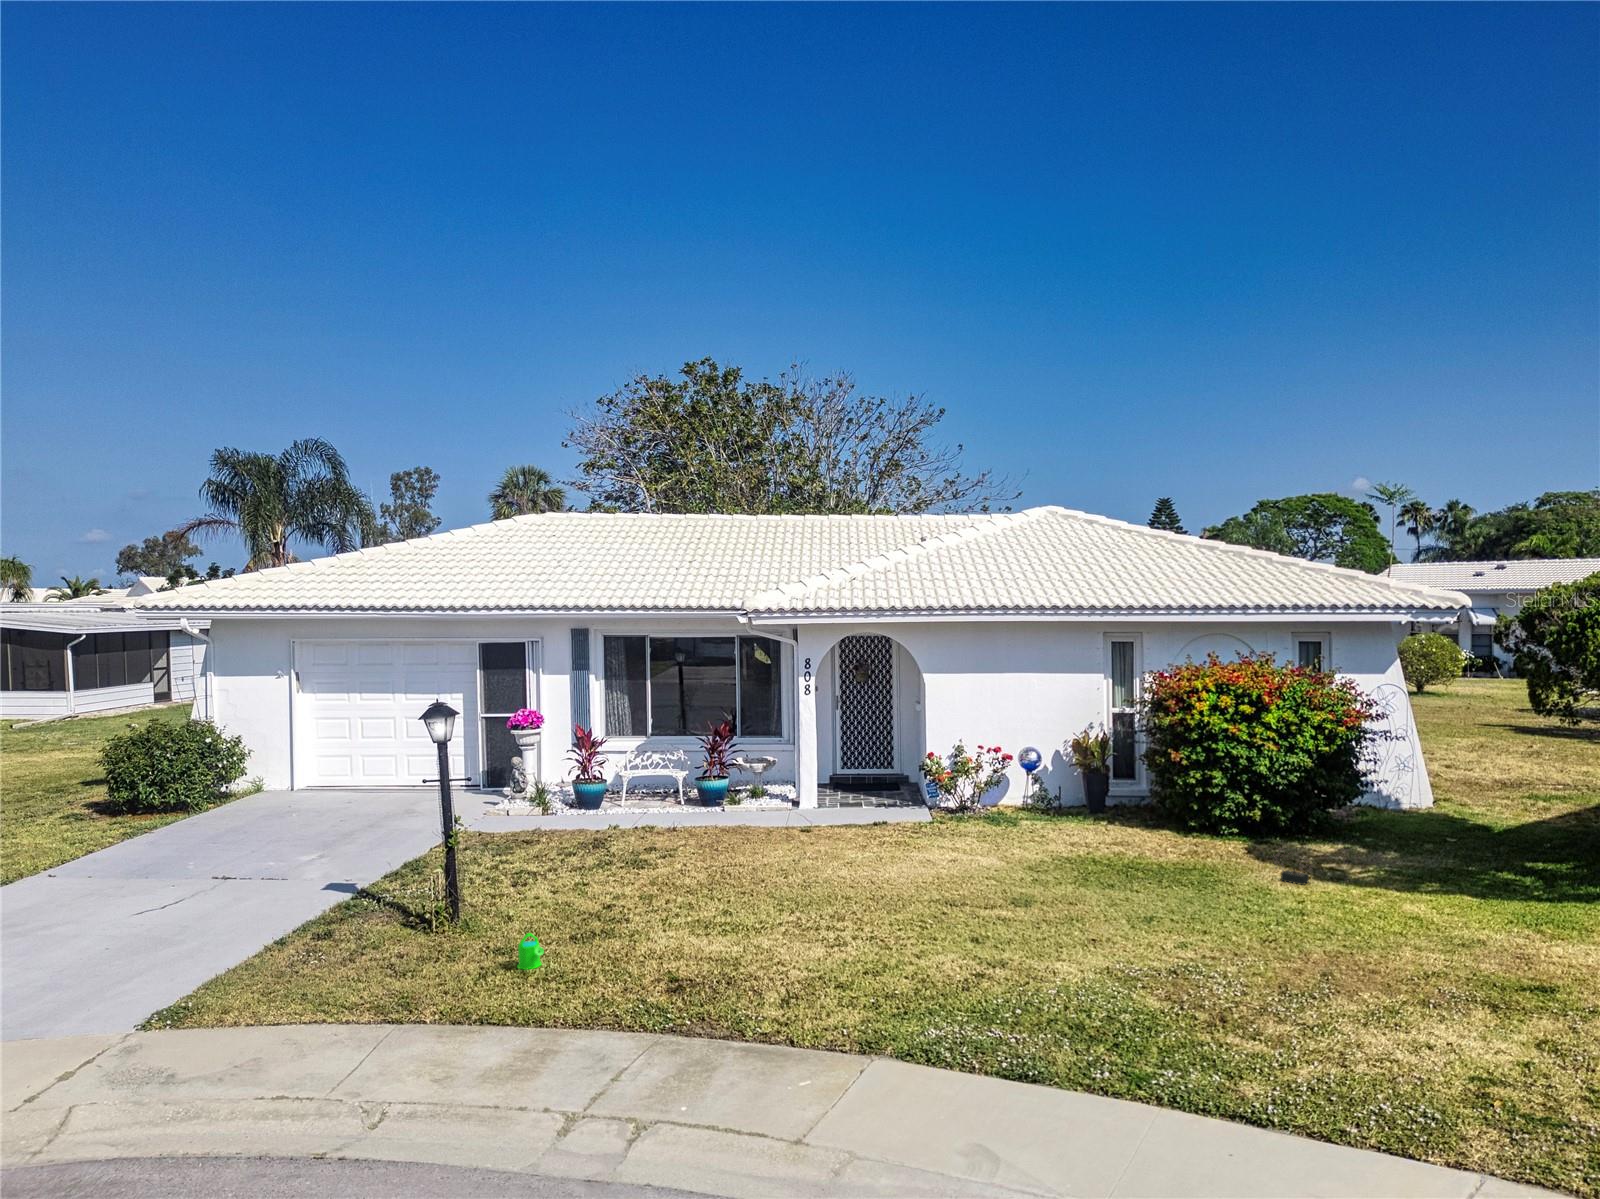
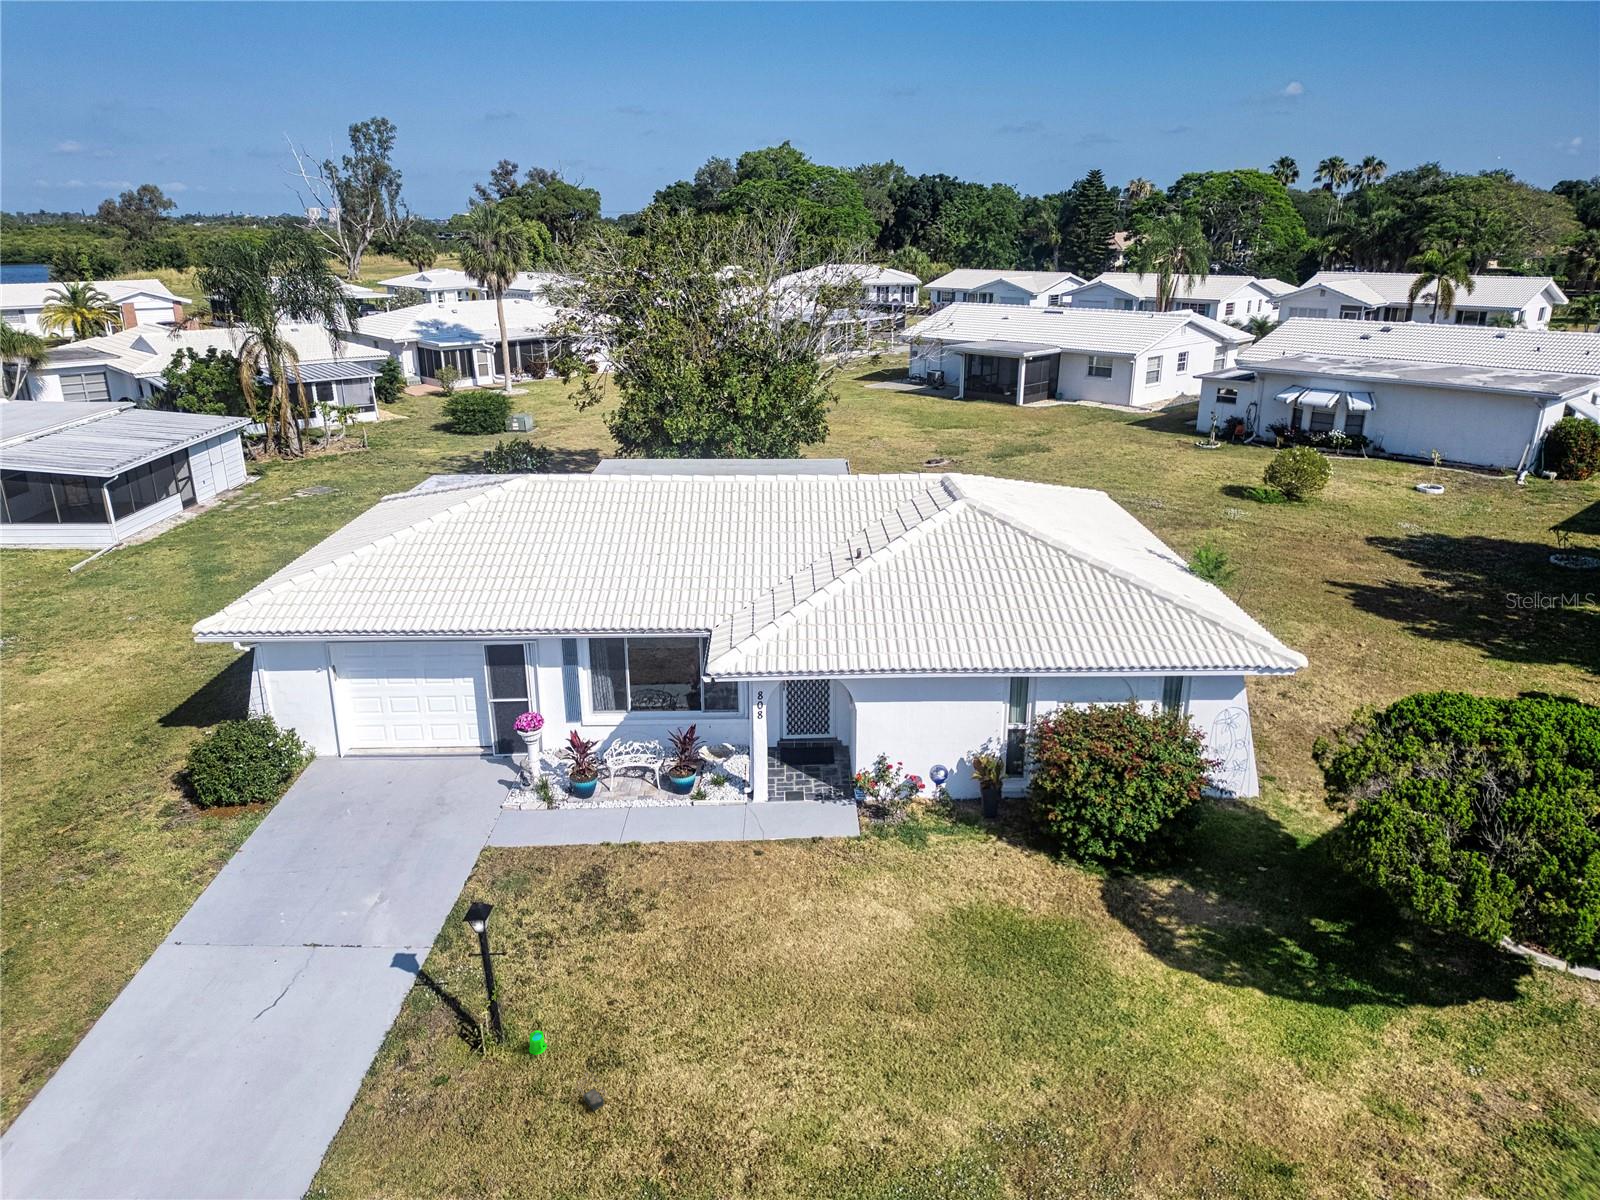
decorative plant: present [1274,848,1311,885] -> present [579,1074,604,1111]

